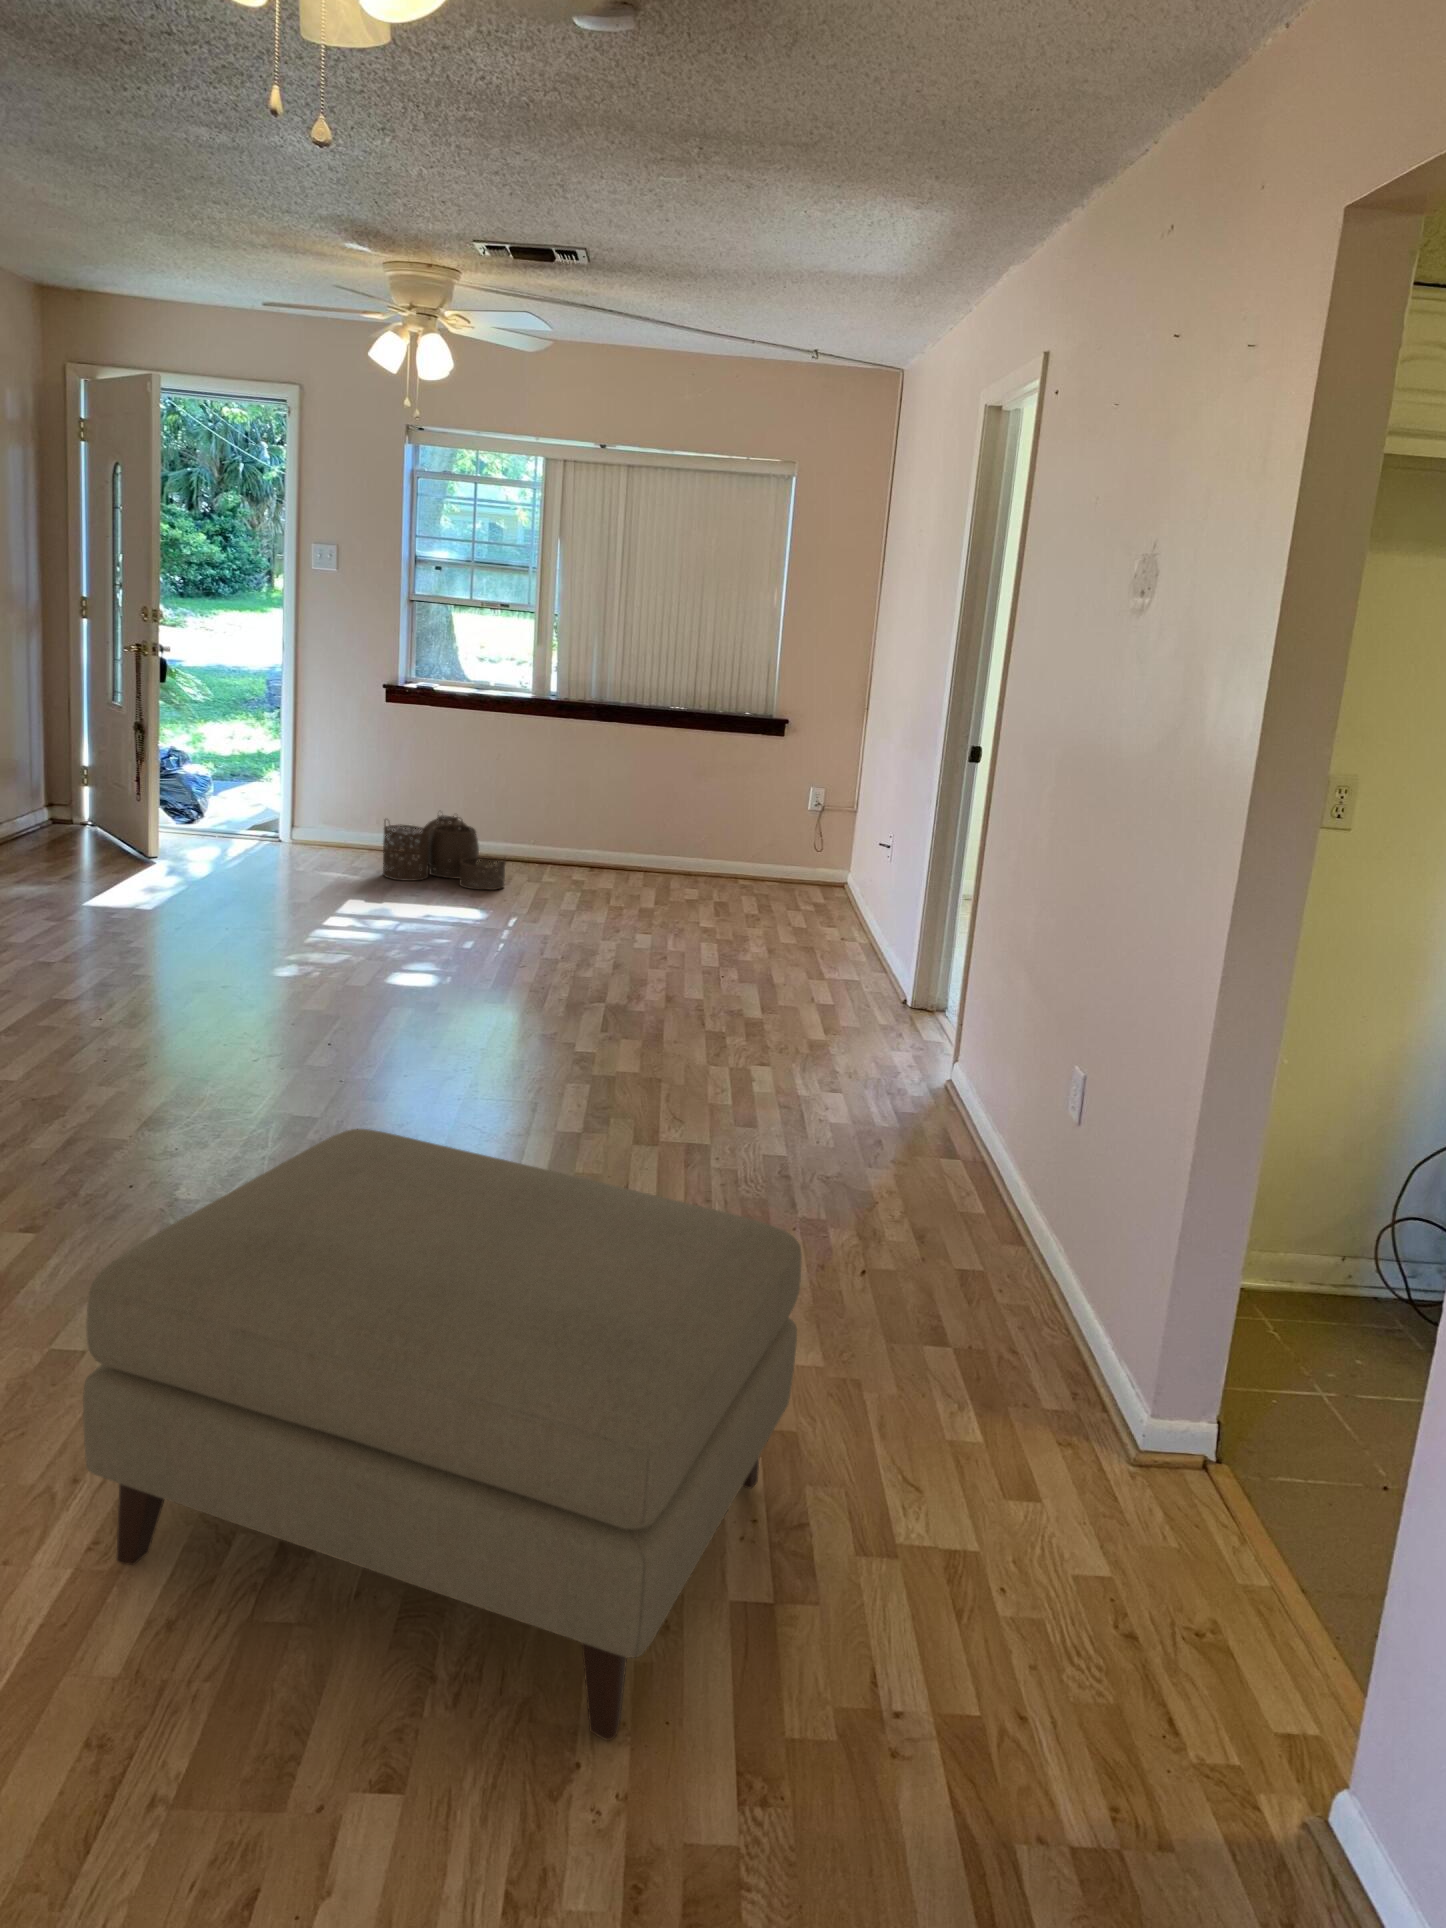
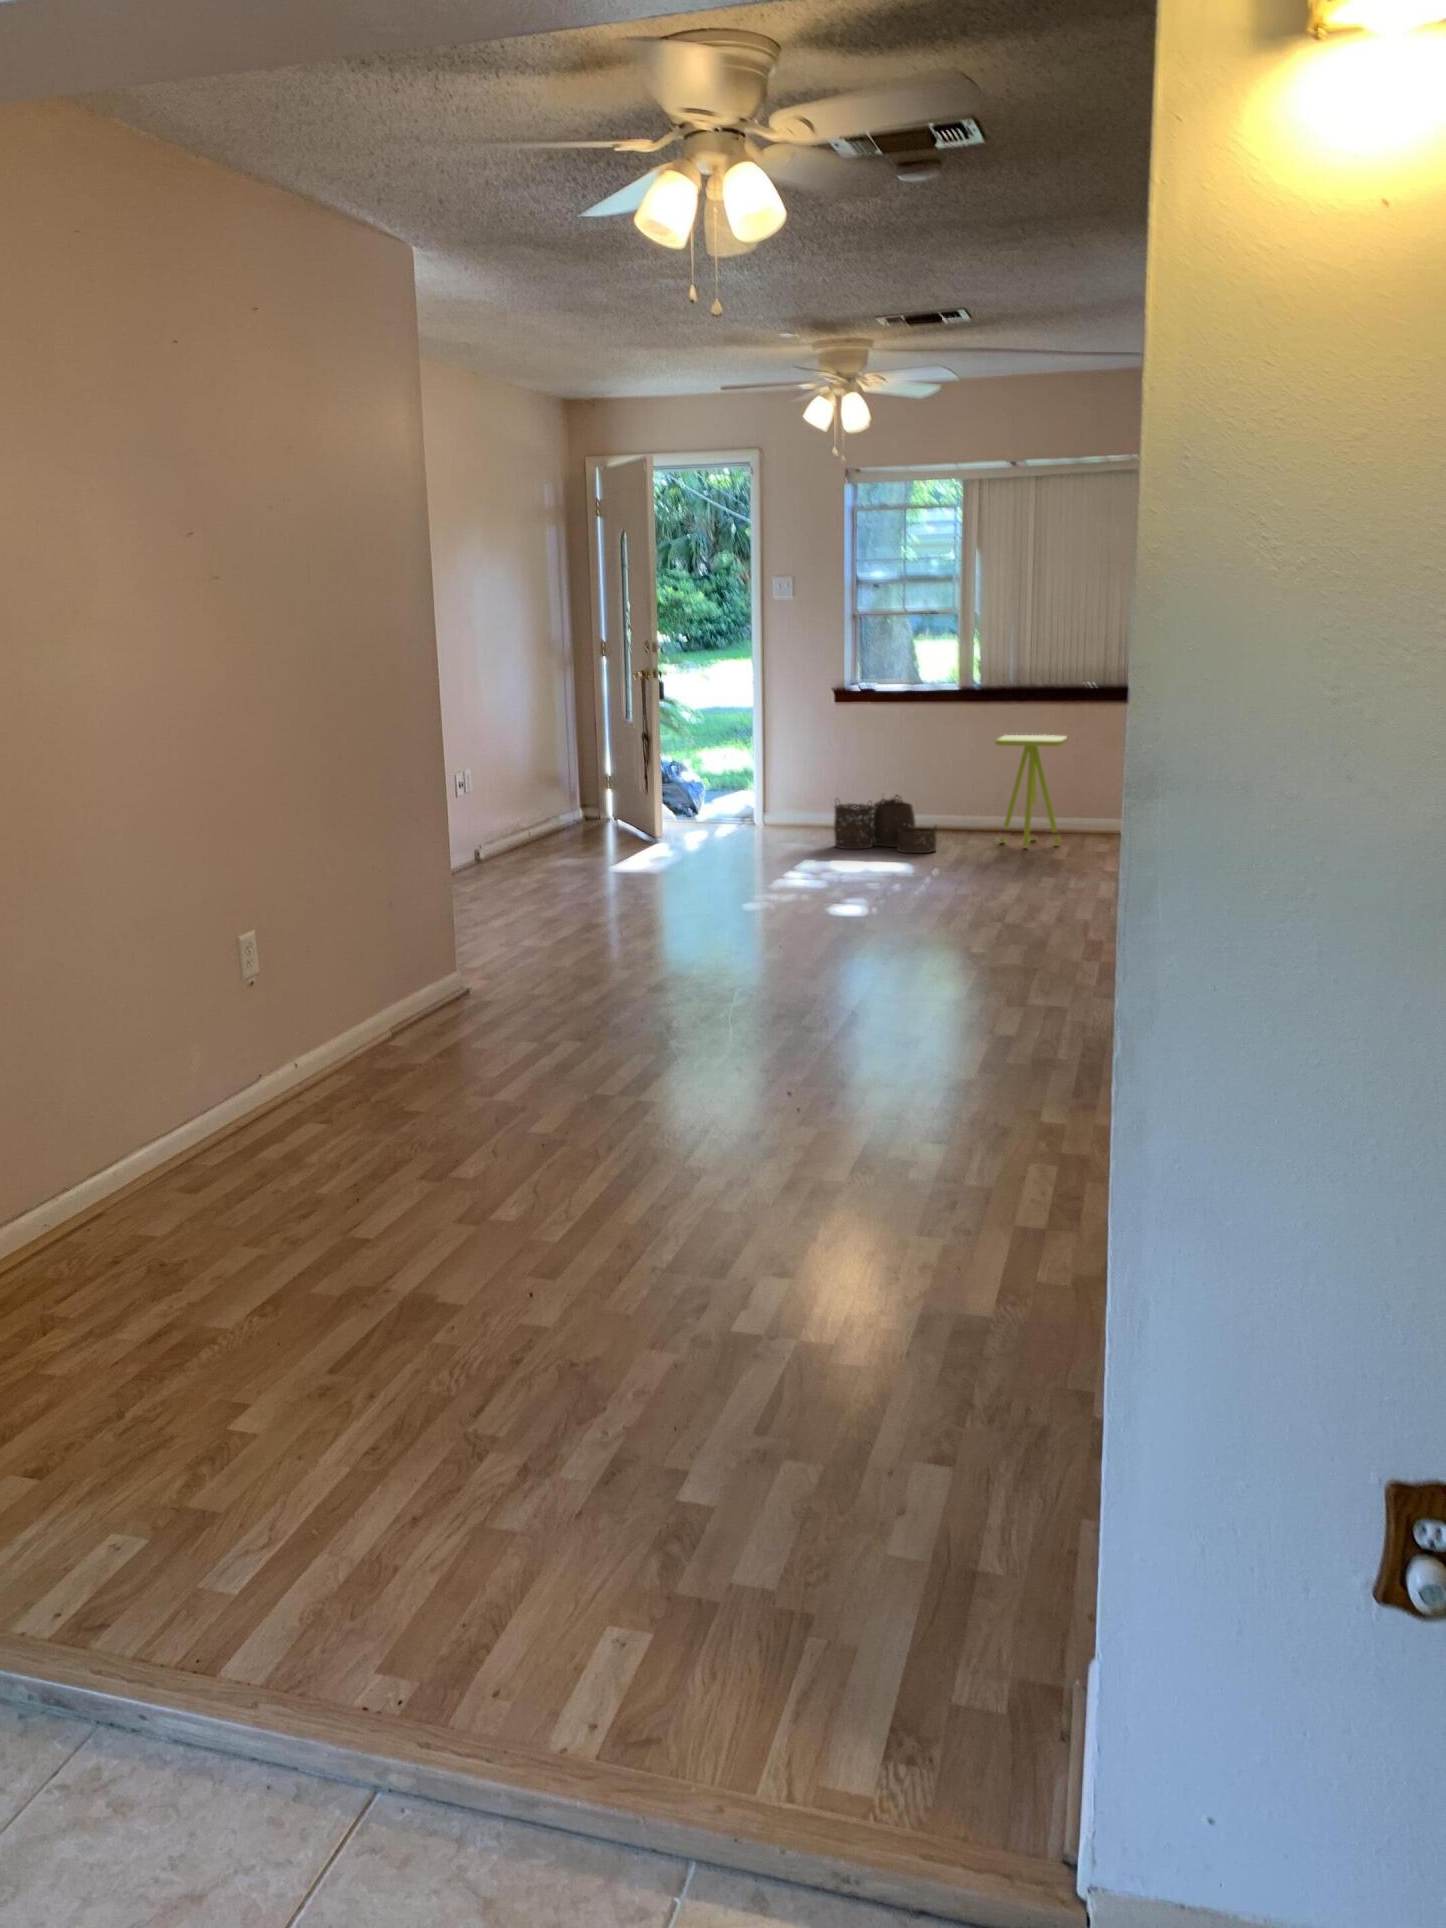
side table: none [572,754,649,883] -> present [995,735,1067,847]
ottoman: present [83,1129,802,1740] -> none [597,903,1026,1193]

